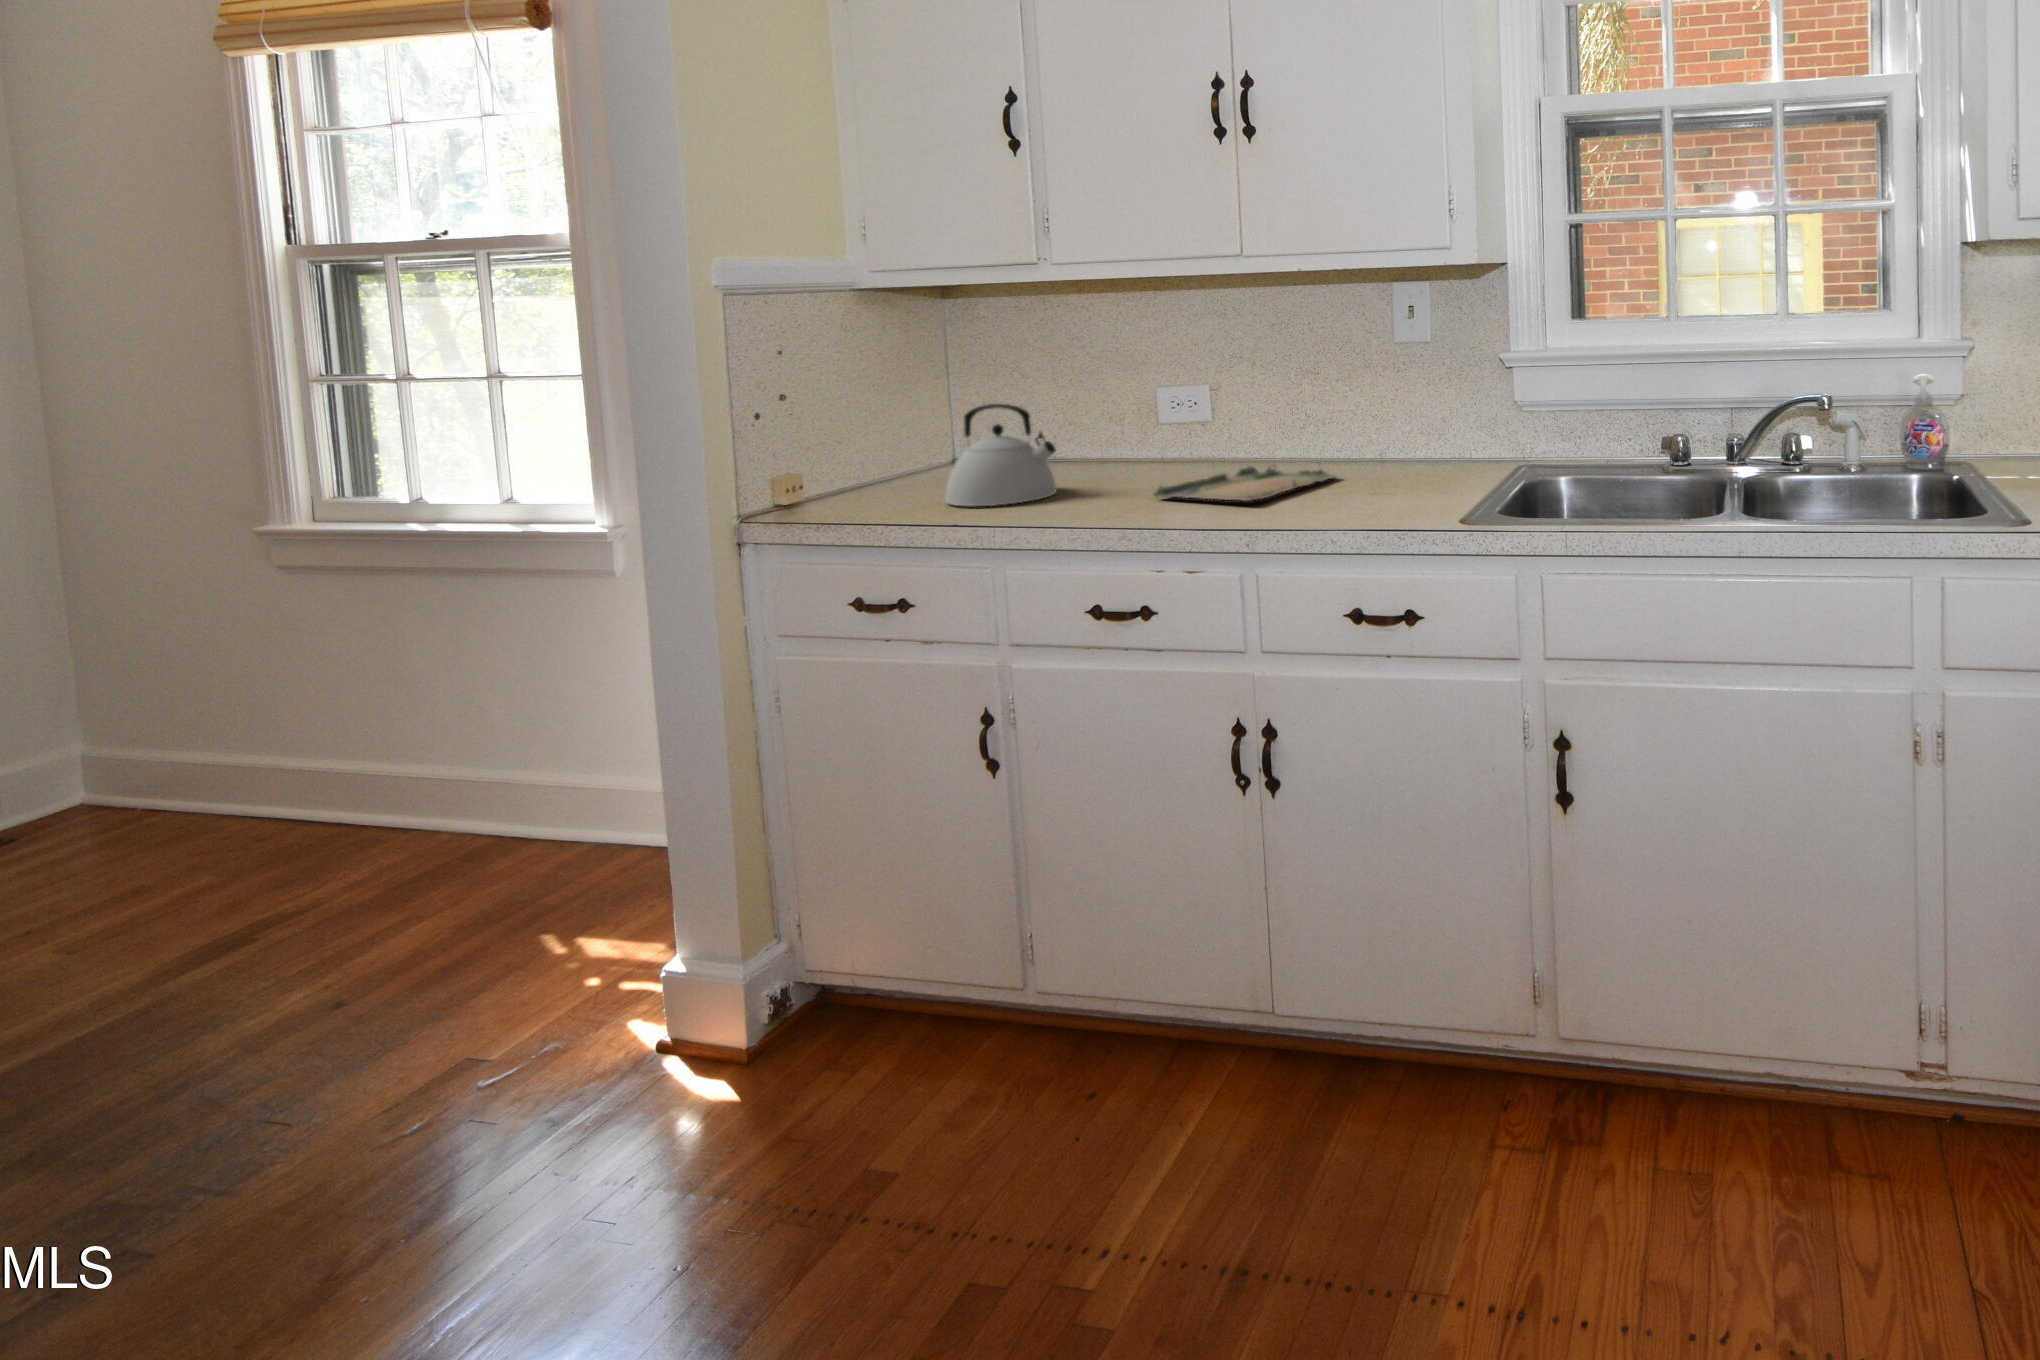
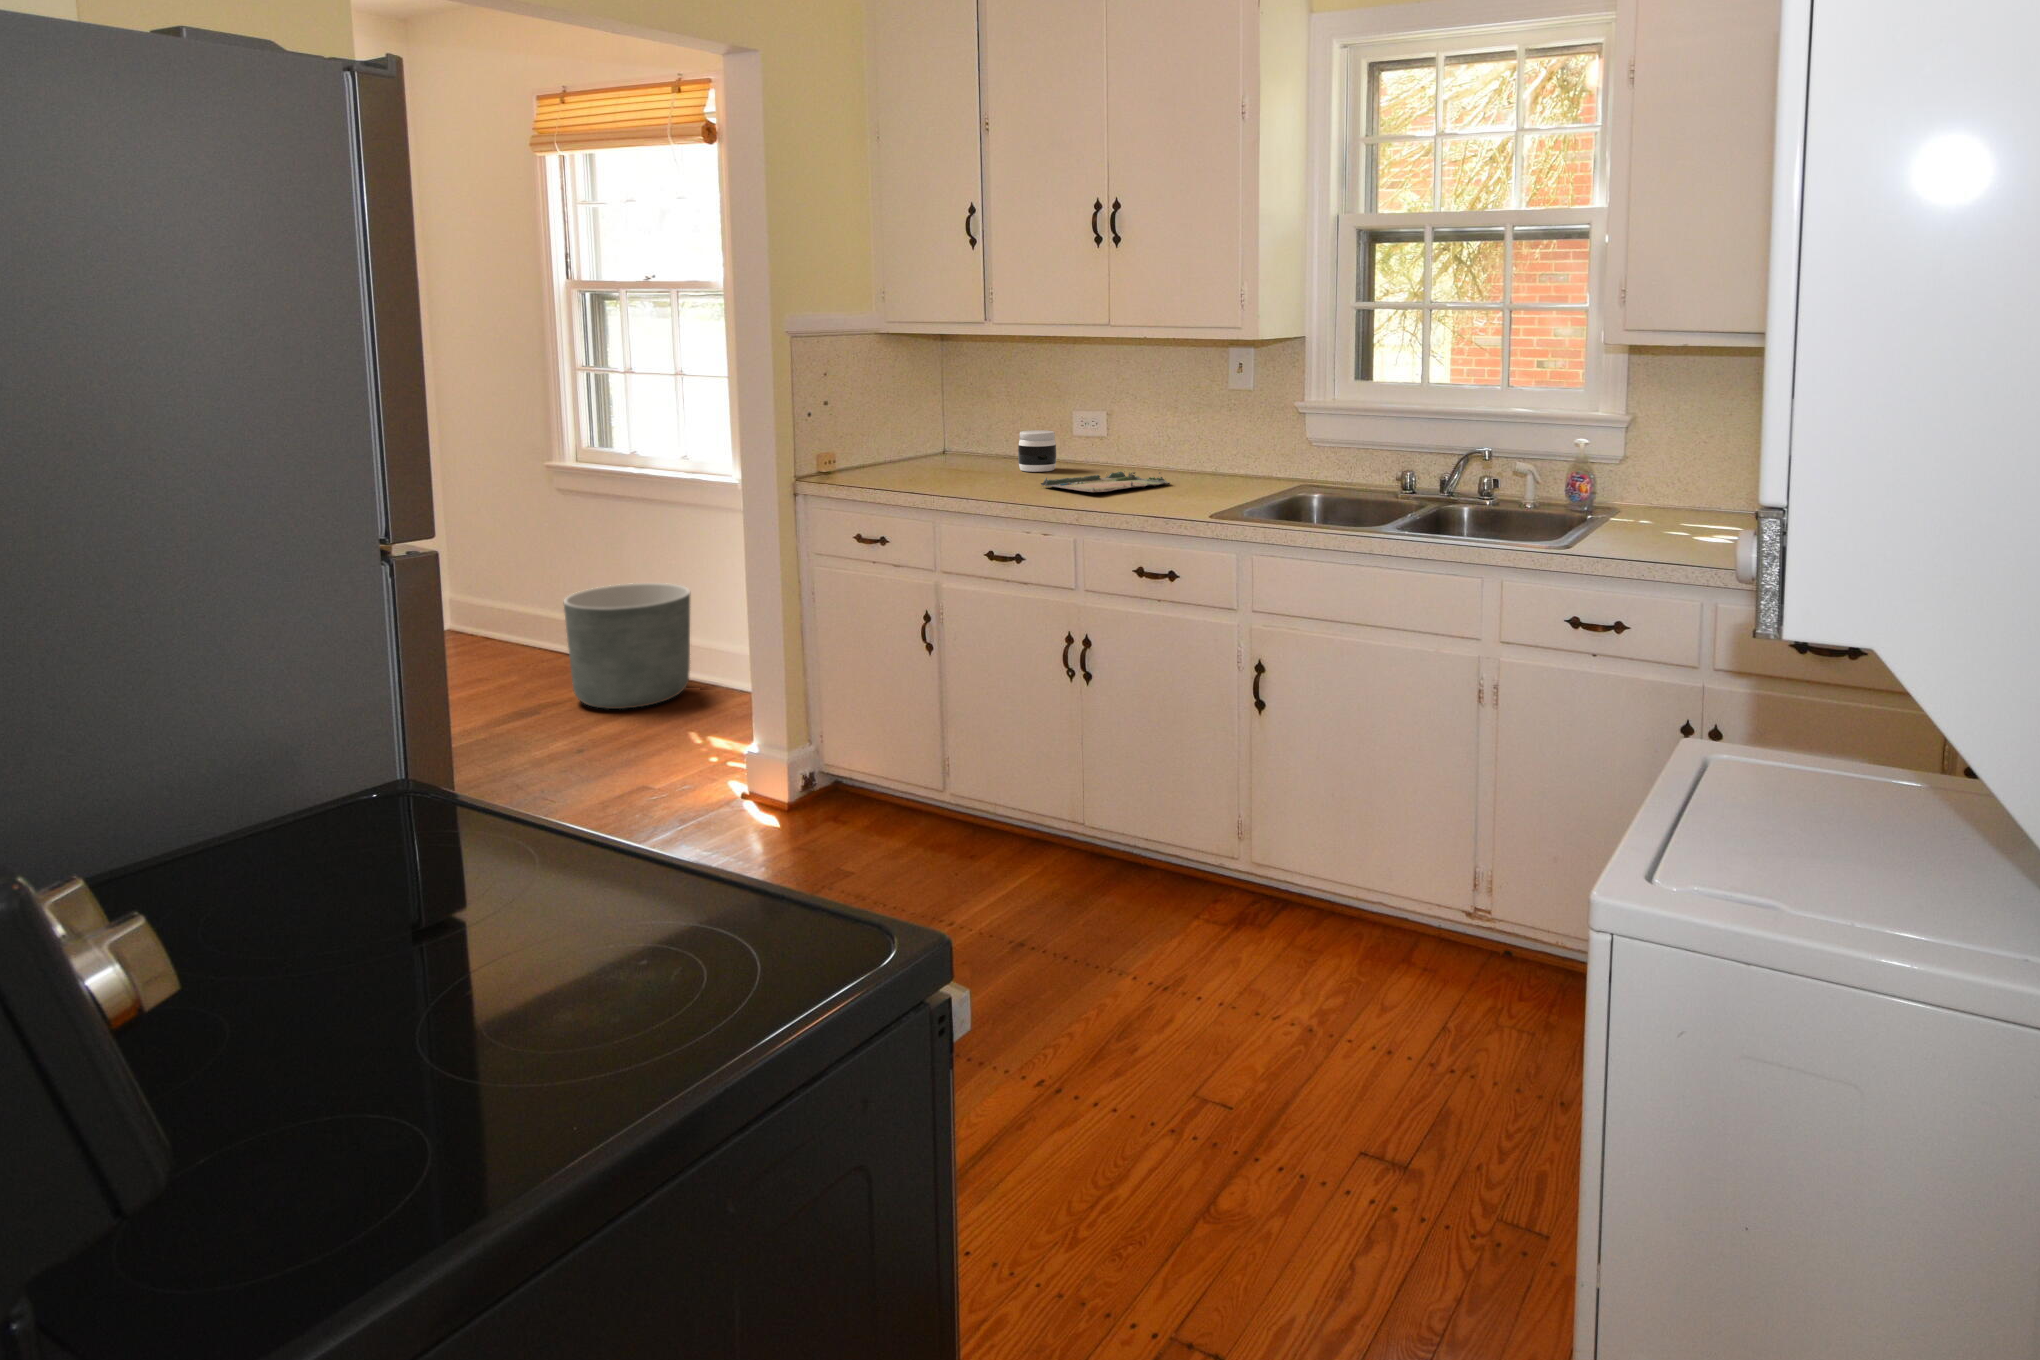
kettle: present [945,404,1056,506] -> none [918,416,989,483]
jar: none [1089,416,1145,477] -> present [1018,430,1056,472]
planter: none [291,692,533,914] -> present [564,583,690,709]

